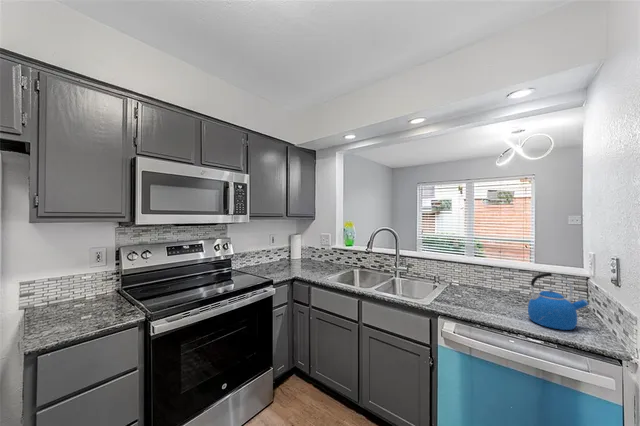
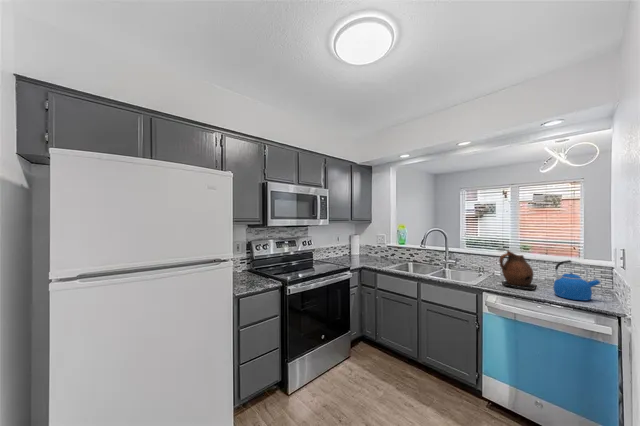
ceramic pitcher: none [460,257,505,312] -> present [499,250,536,289]

